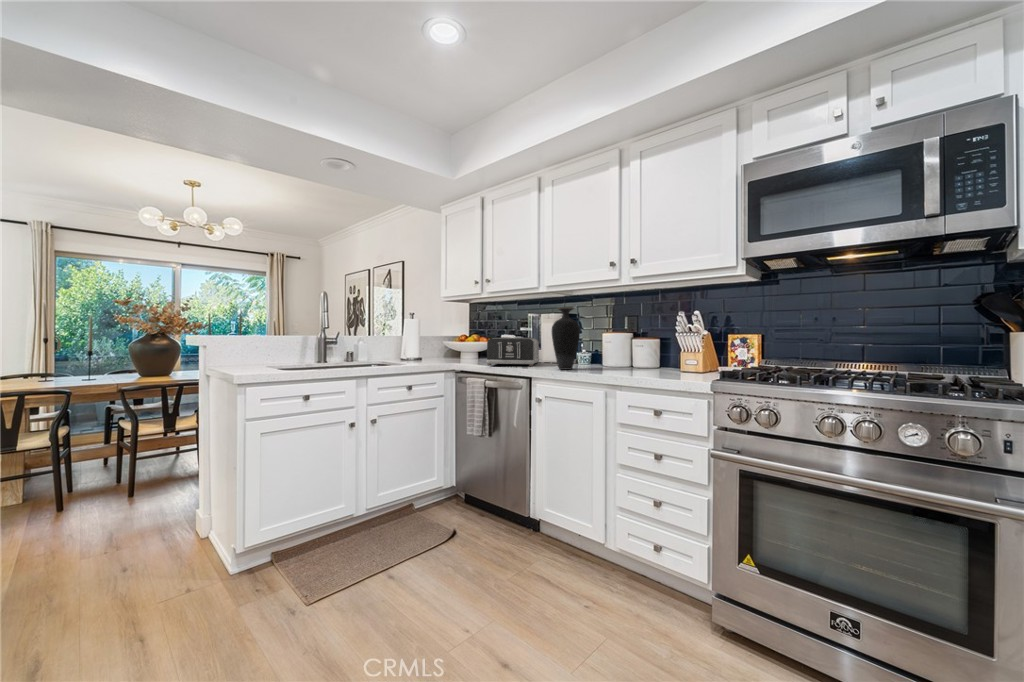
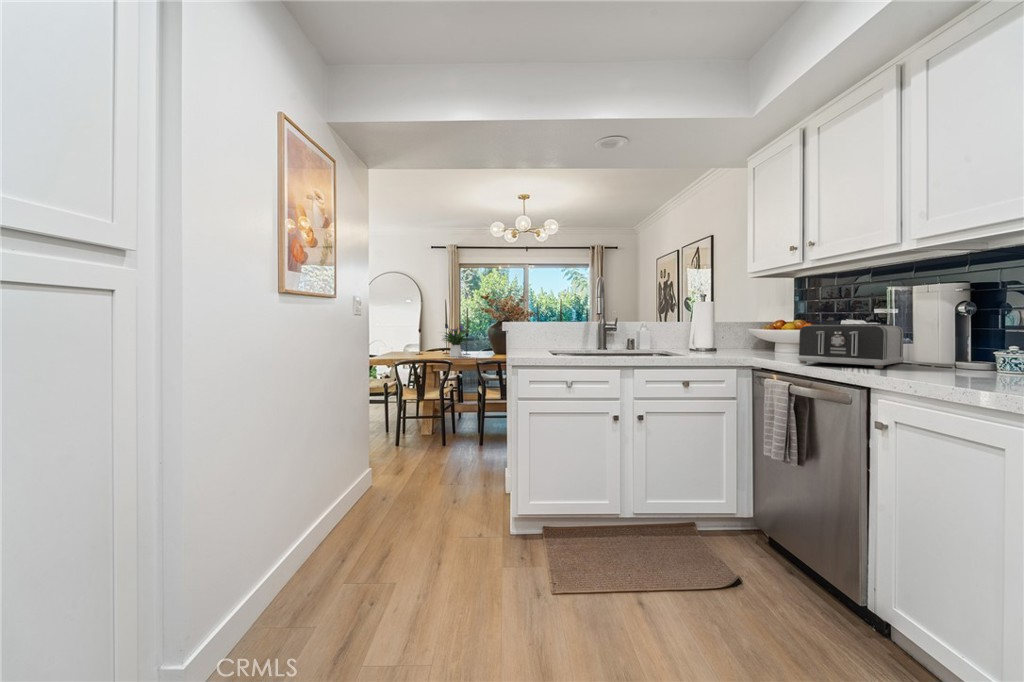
vase: present [552,307,580,370] -> none [916,272,986,380]
flower arrangement: none [34,334,99,382] -> present [443,325,469,357]

